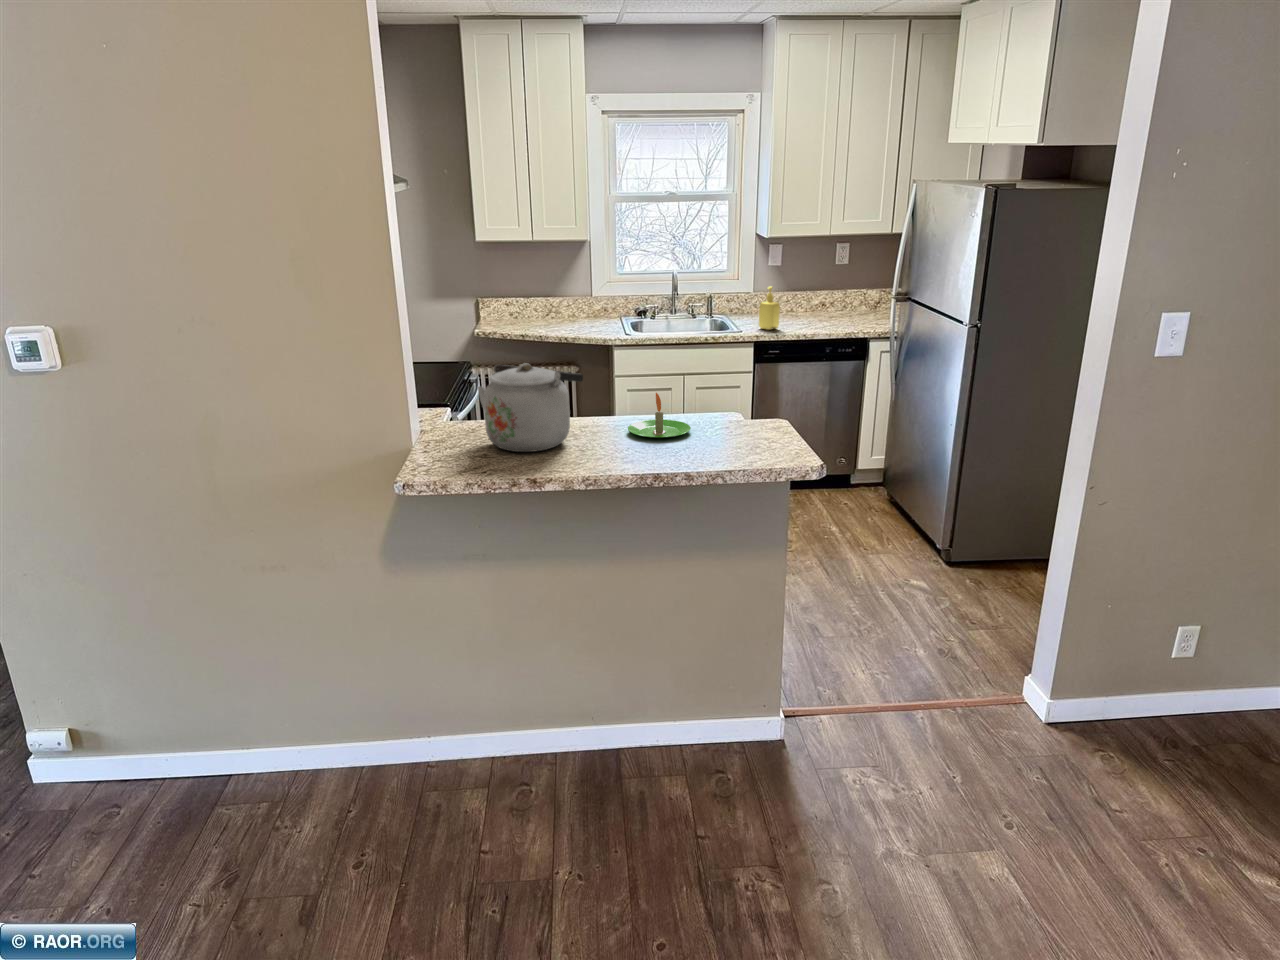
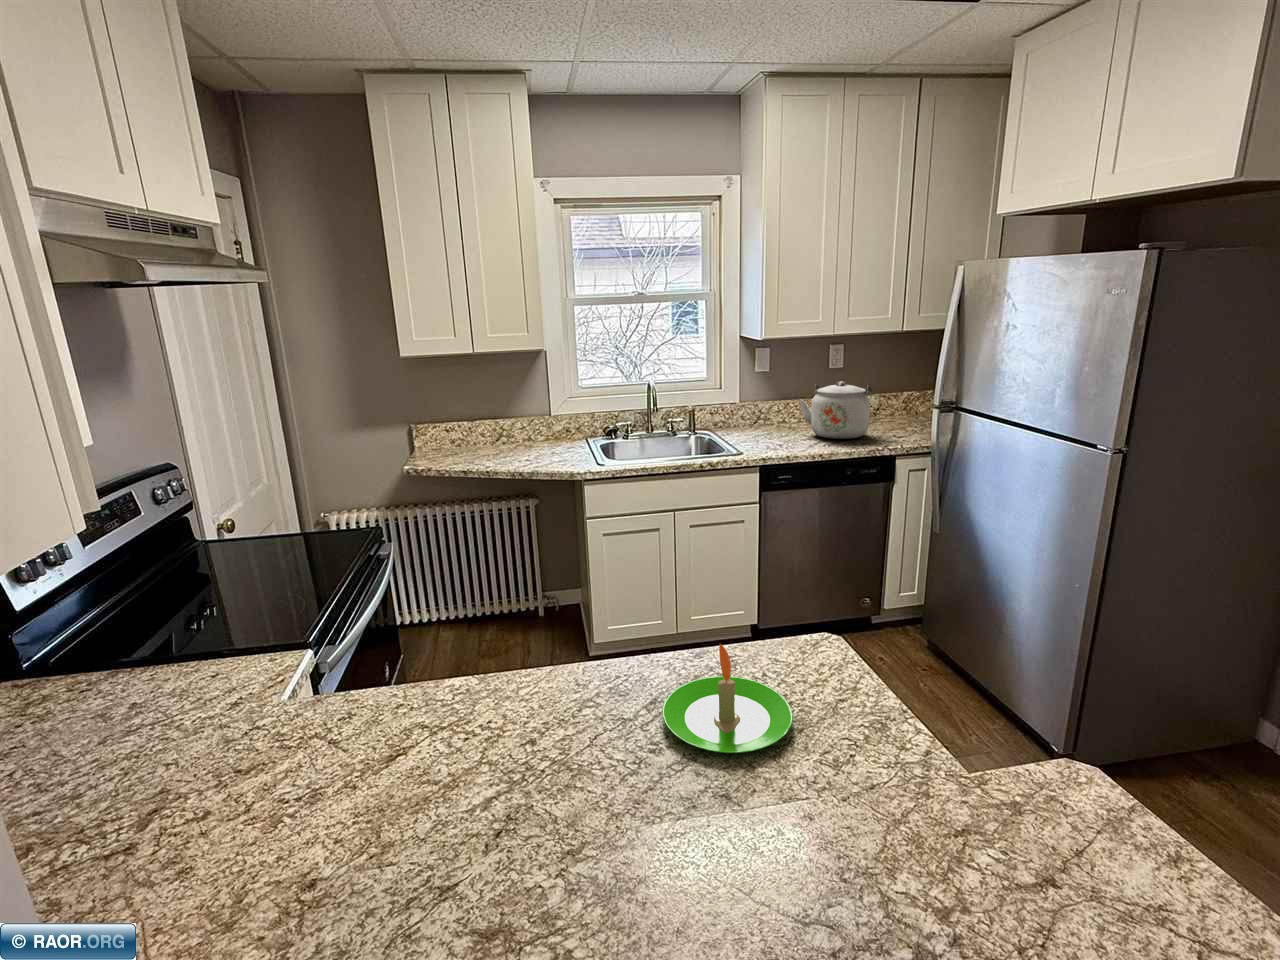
soap dispenser: present [759,286,780,330] -> none [759,397,785,450]
kettle: present [478,363,583,452] -> present [799,381,872,439]

